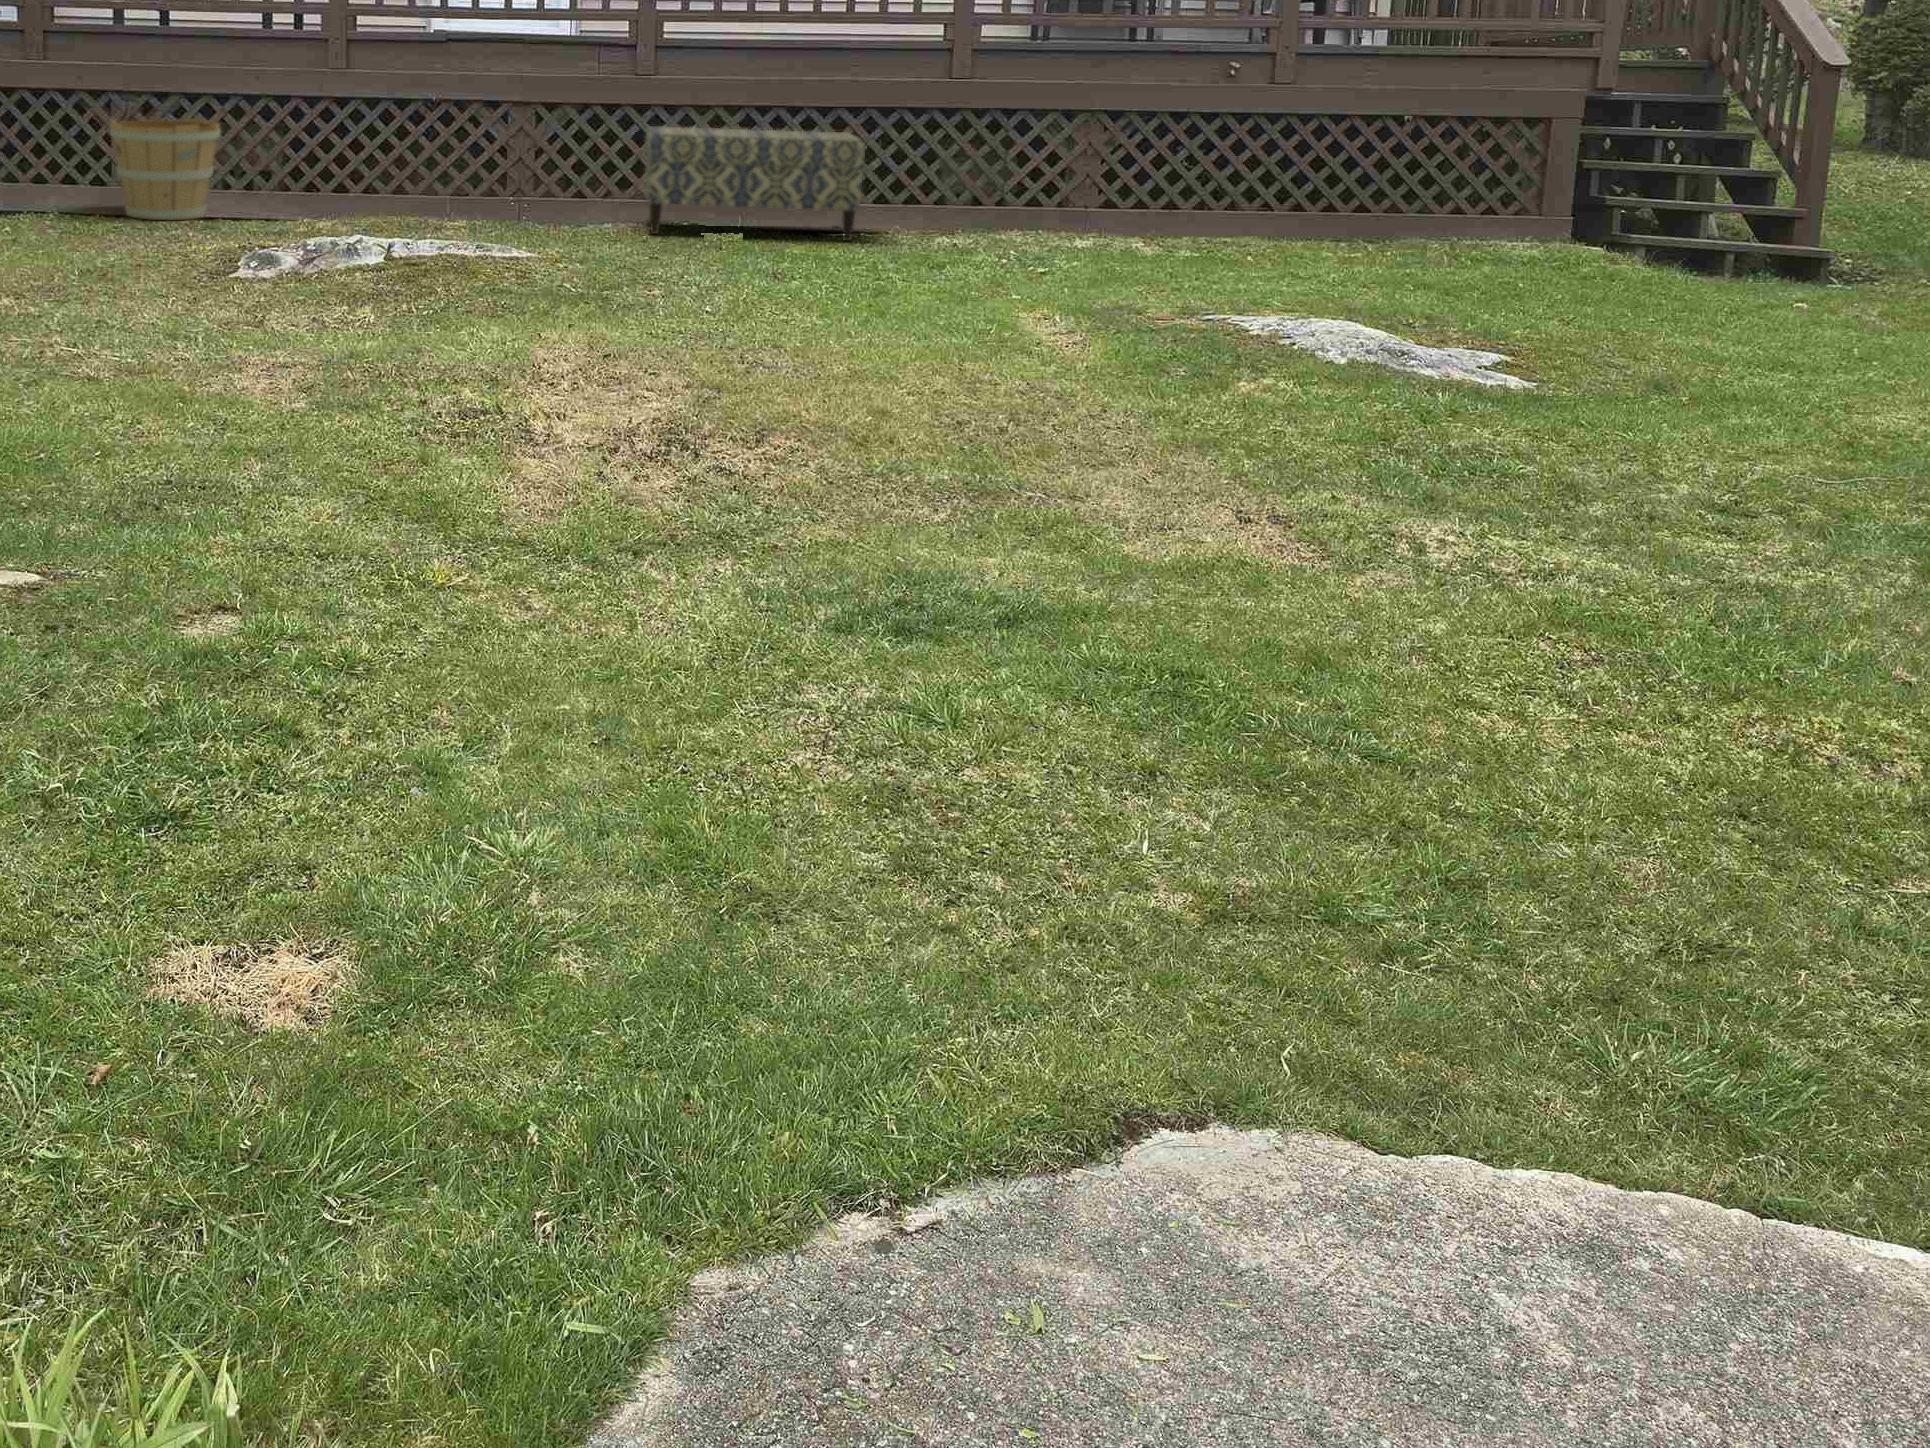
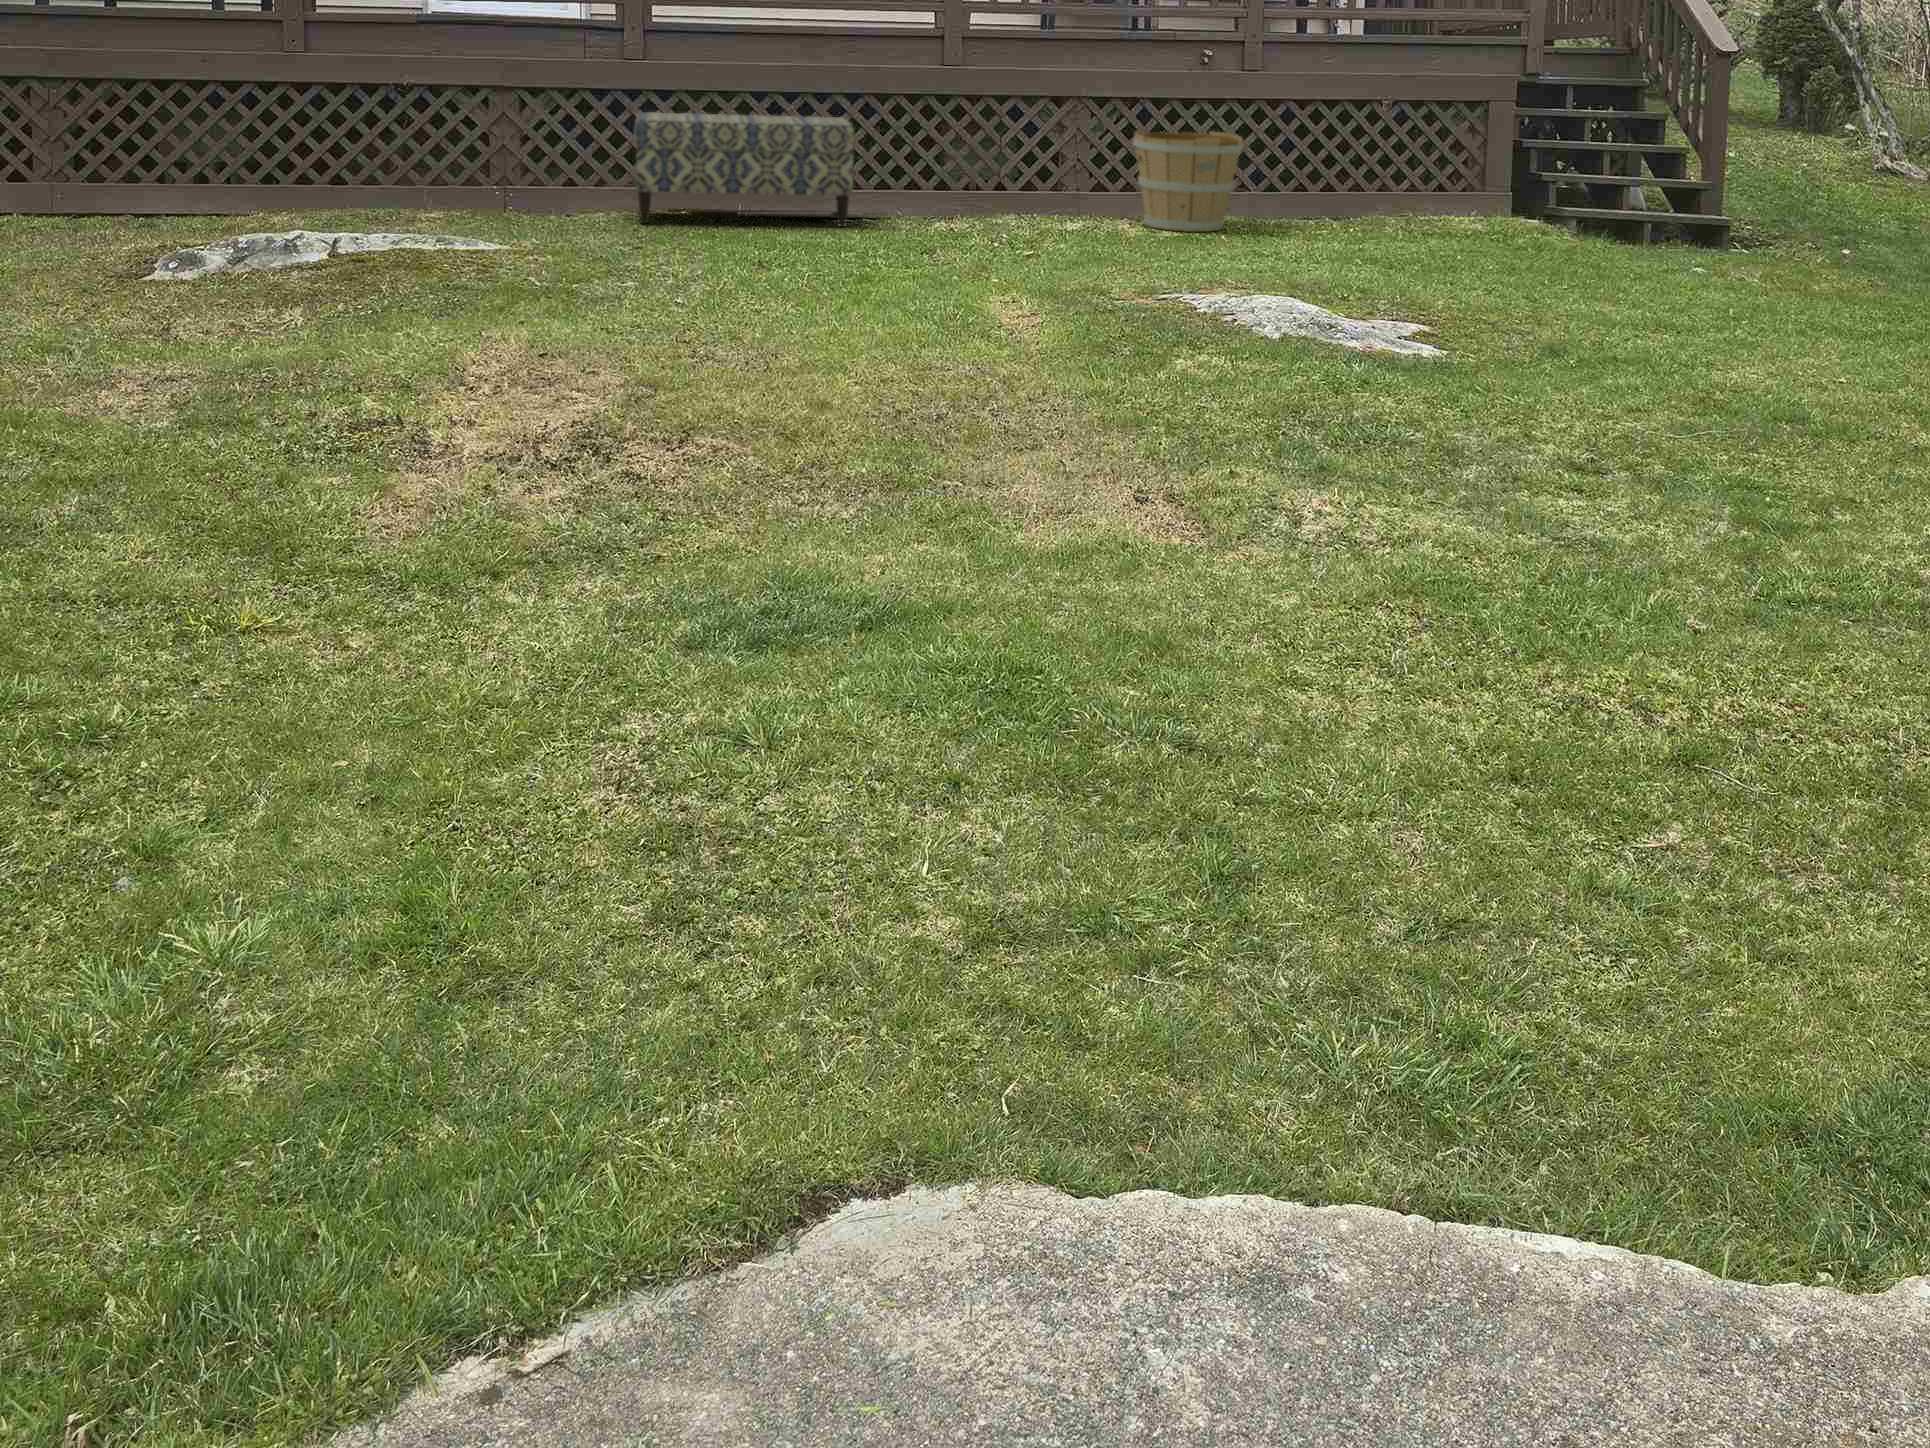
wooden bucket: present [110,118,221,220] -> present [1133,131,1244,232]

